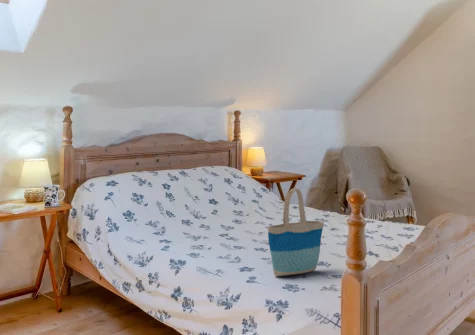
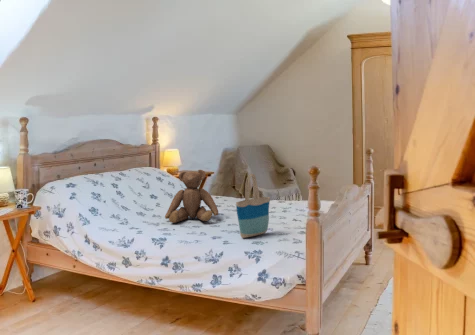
teddy bear: none [207,175,271,241] -> present [165,170,218,223]

